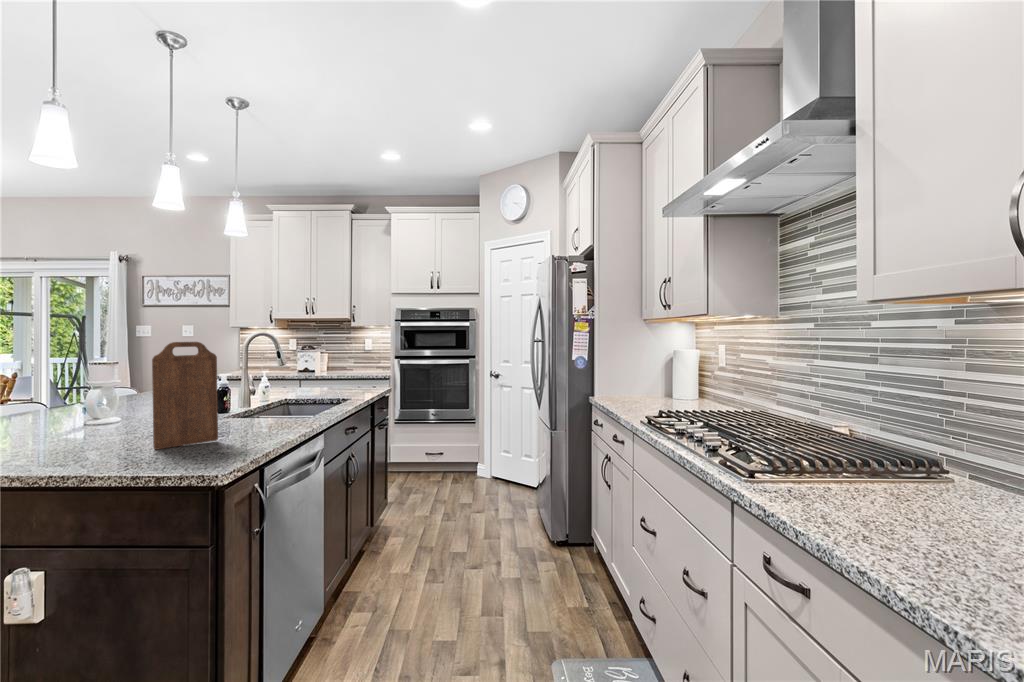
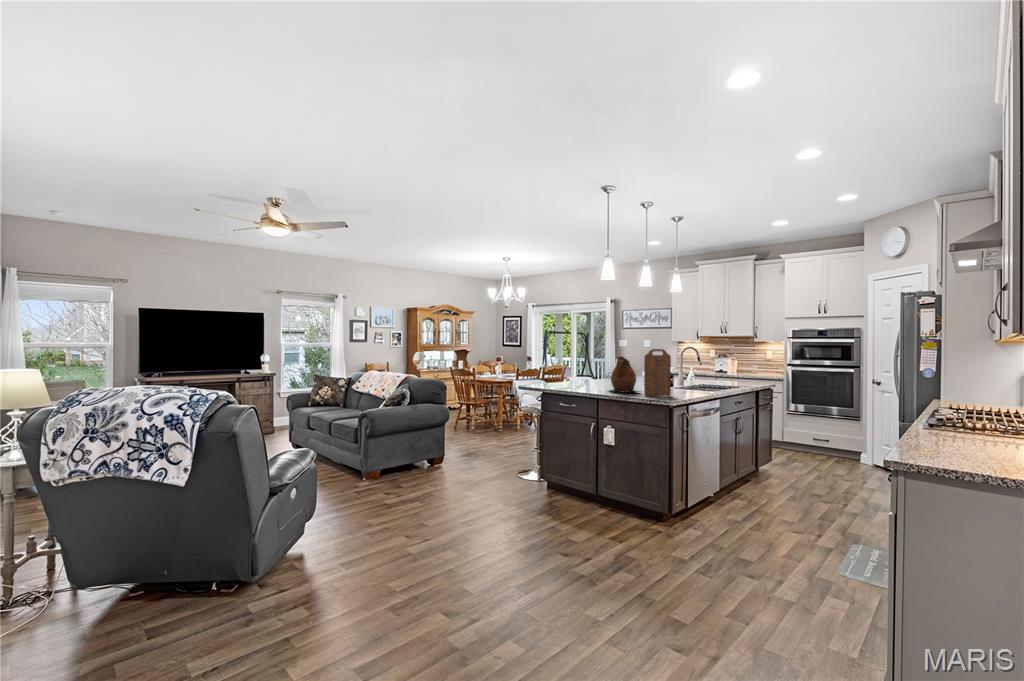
ceramic pitcher: none [54,361,150,448] -> present [610,356,640,393]

